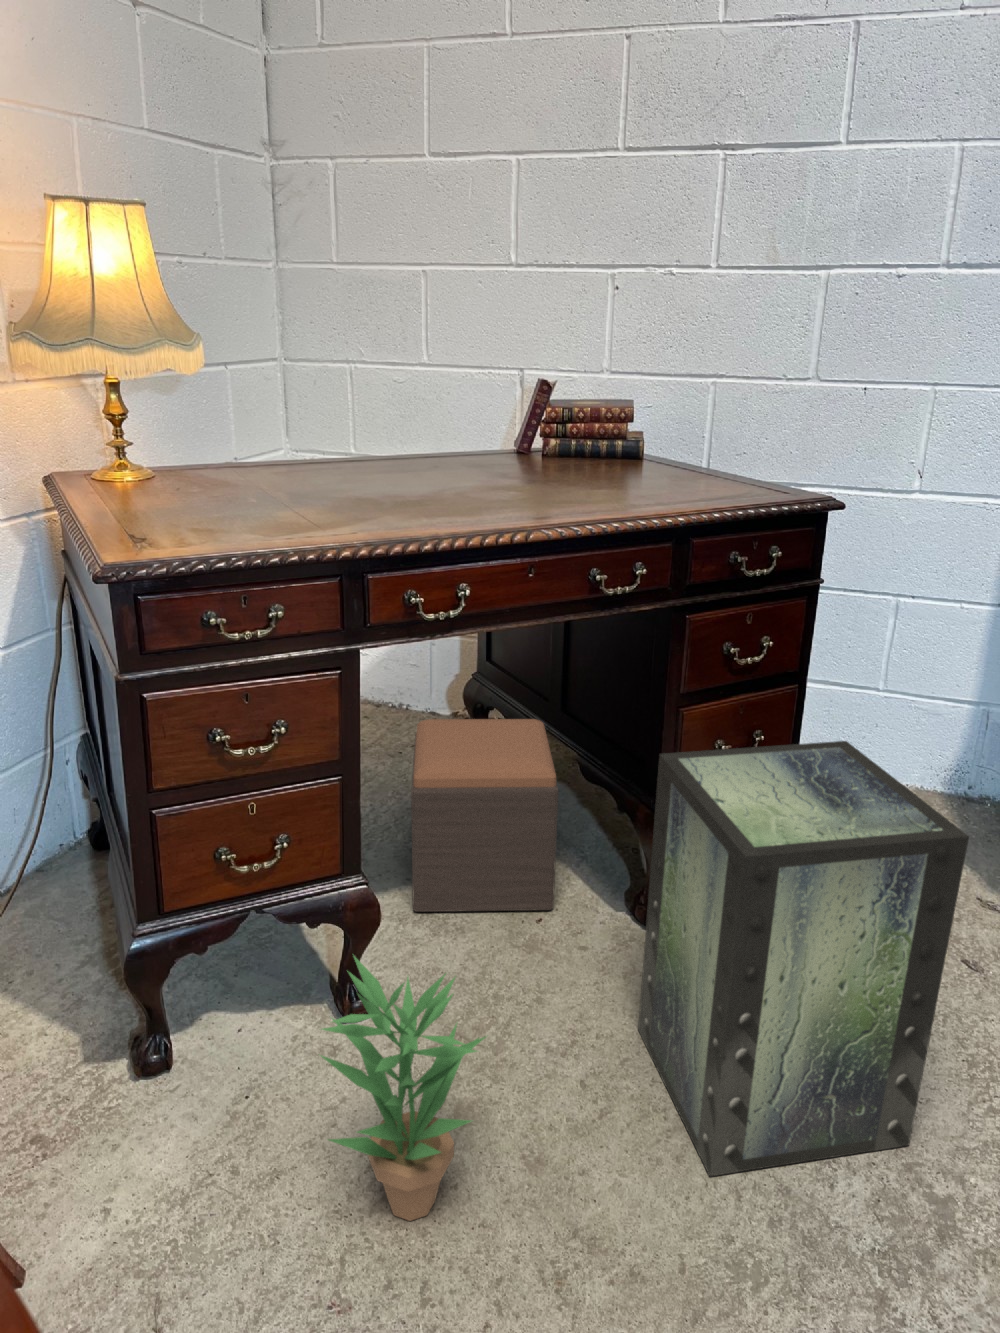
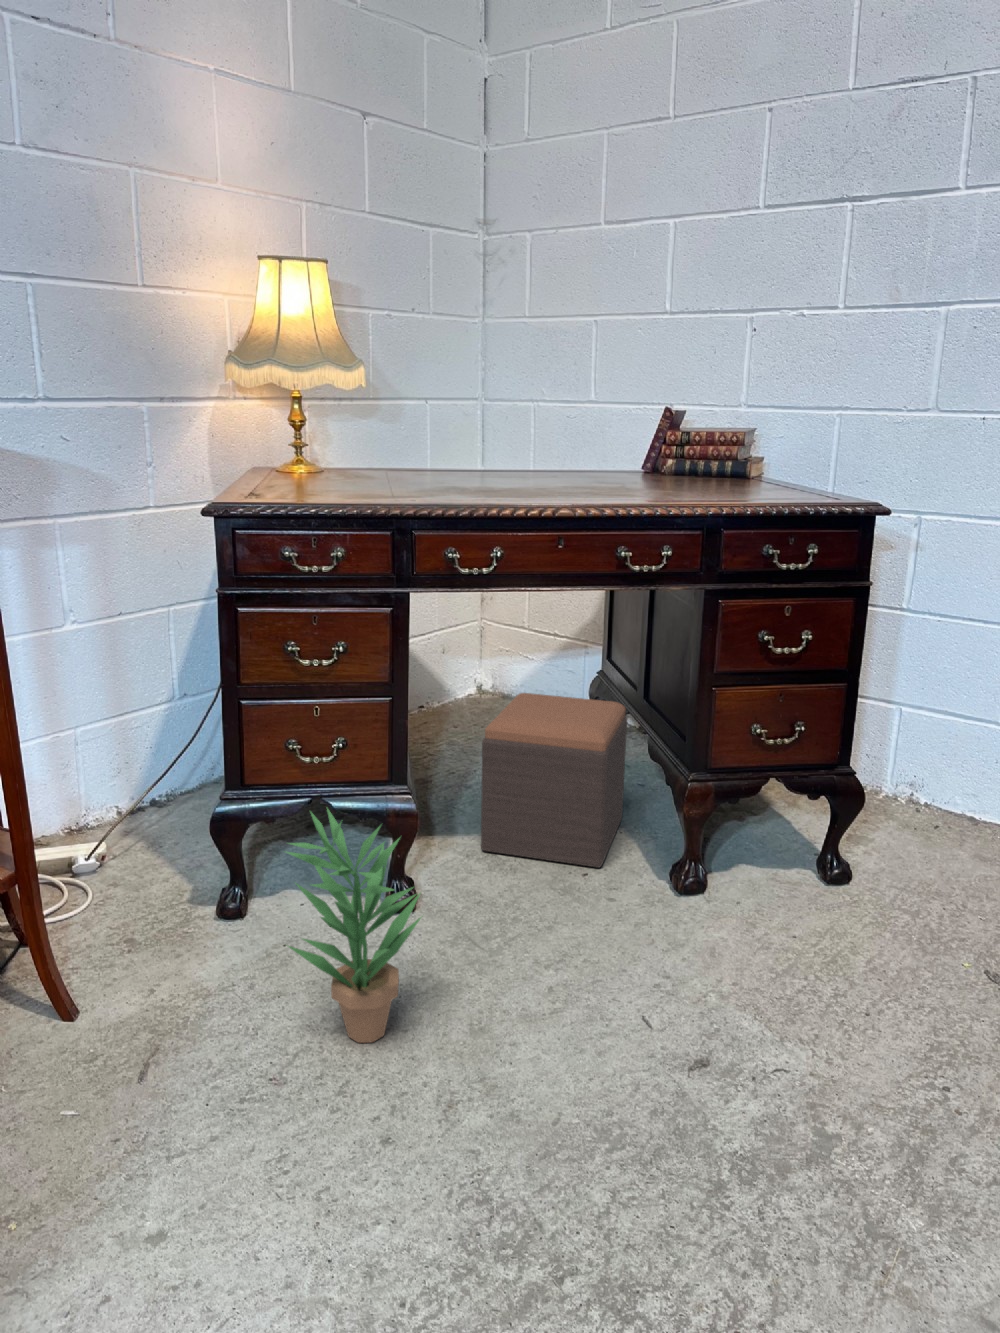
storage box: present [638,741,969,1176] -> none [619,701,862,1092]

